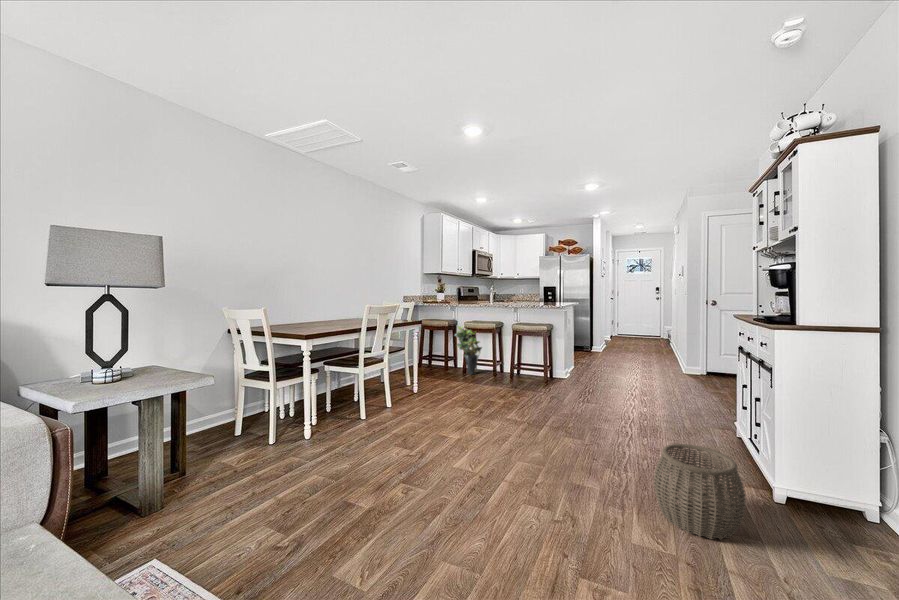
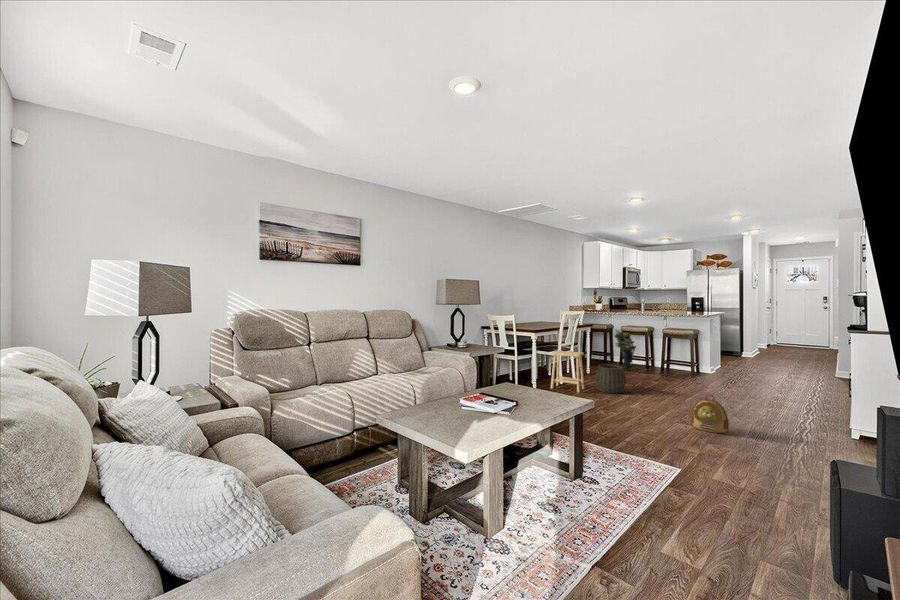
footstool: none [336,367,393,440] -> present [551,350,585,393]
woven basket: present [653,444,746,539] -> present [595,364,626,393]
backpack: none [549,466,618,549] -> present [691,395,729,433]

